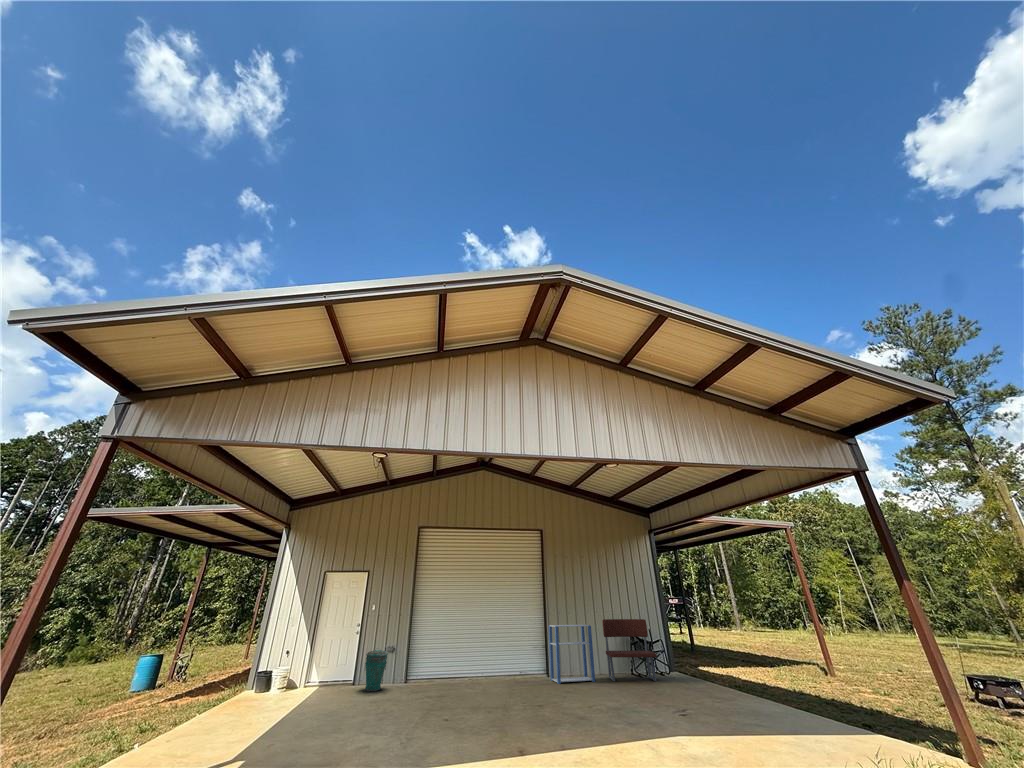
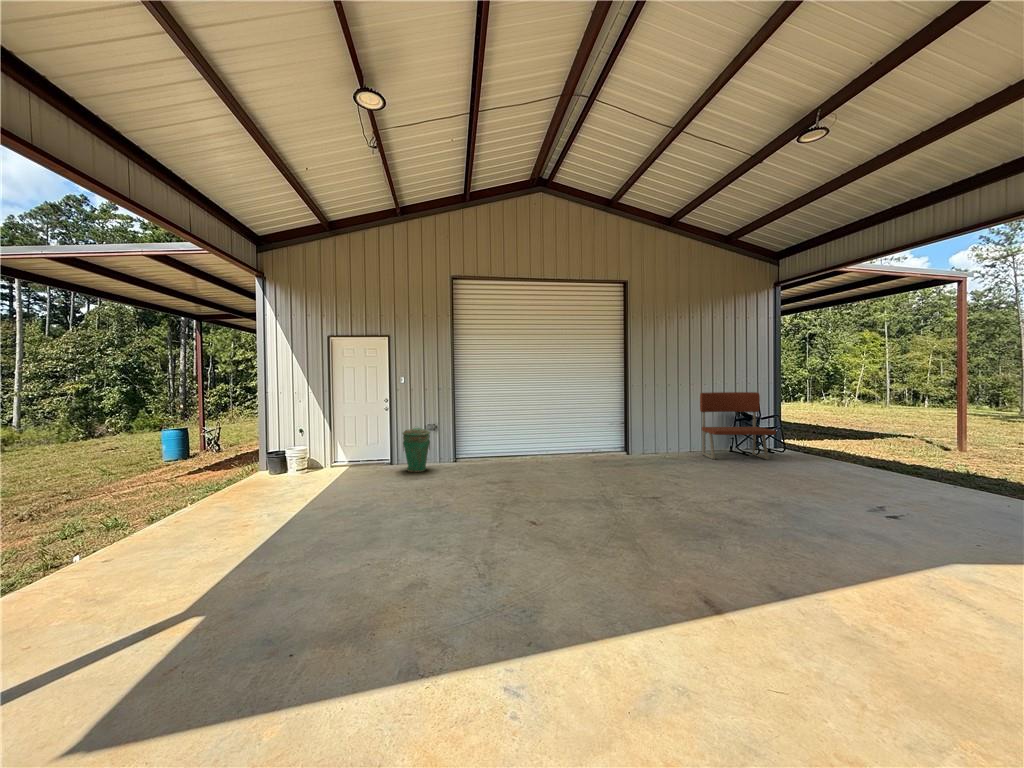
shelving unit: present [549,625,595,684] -> none [632,399,691,463]

